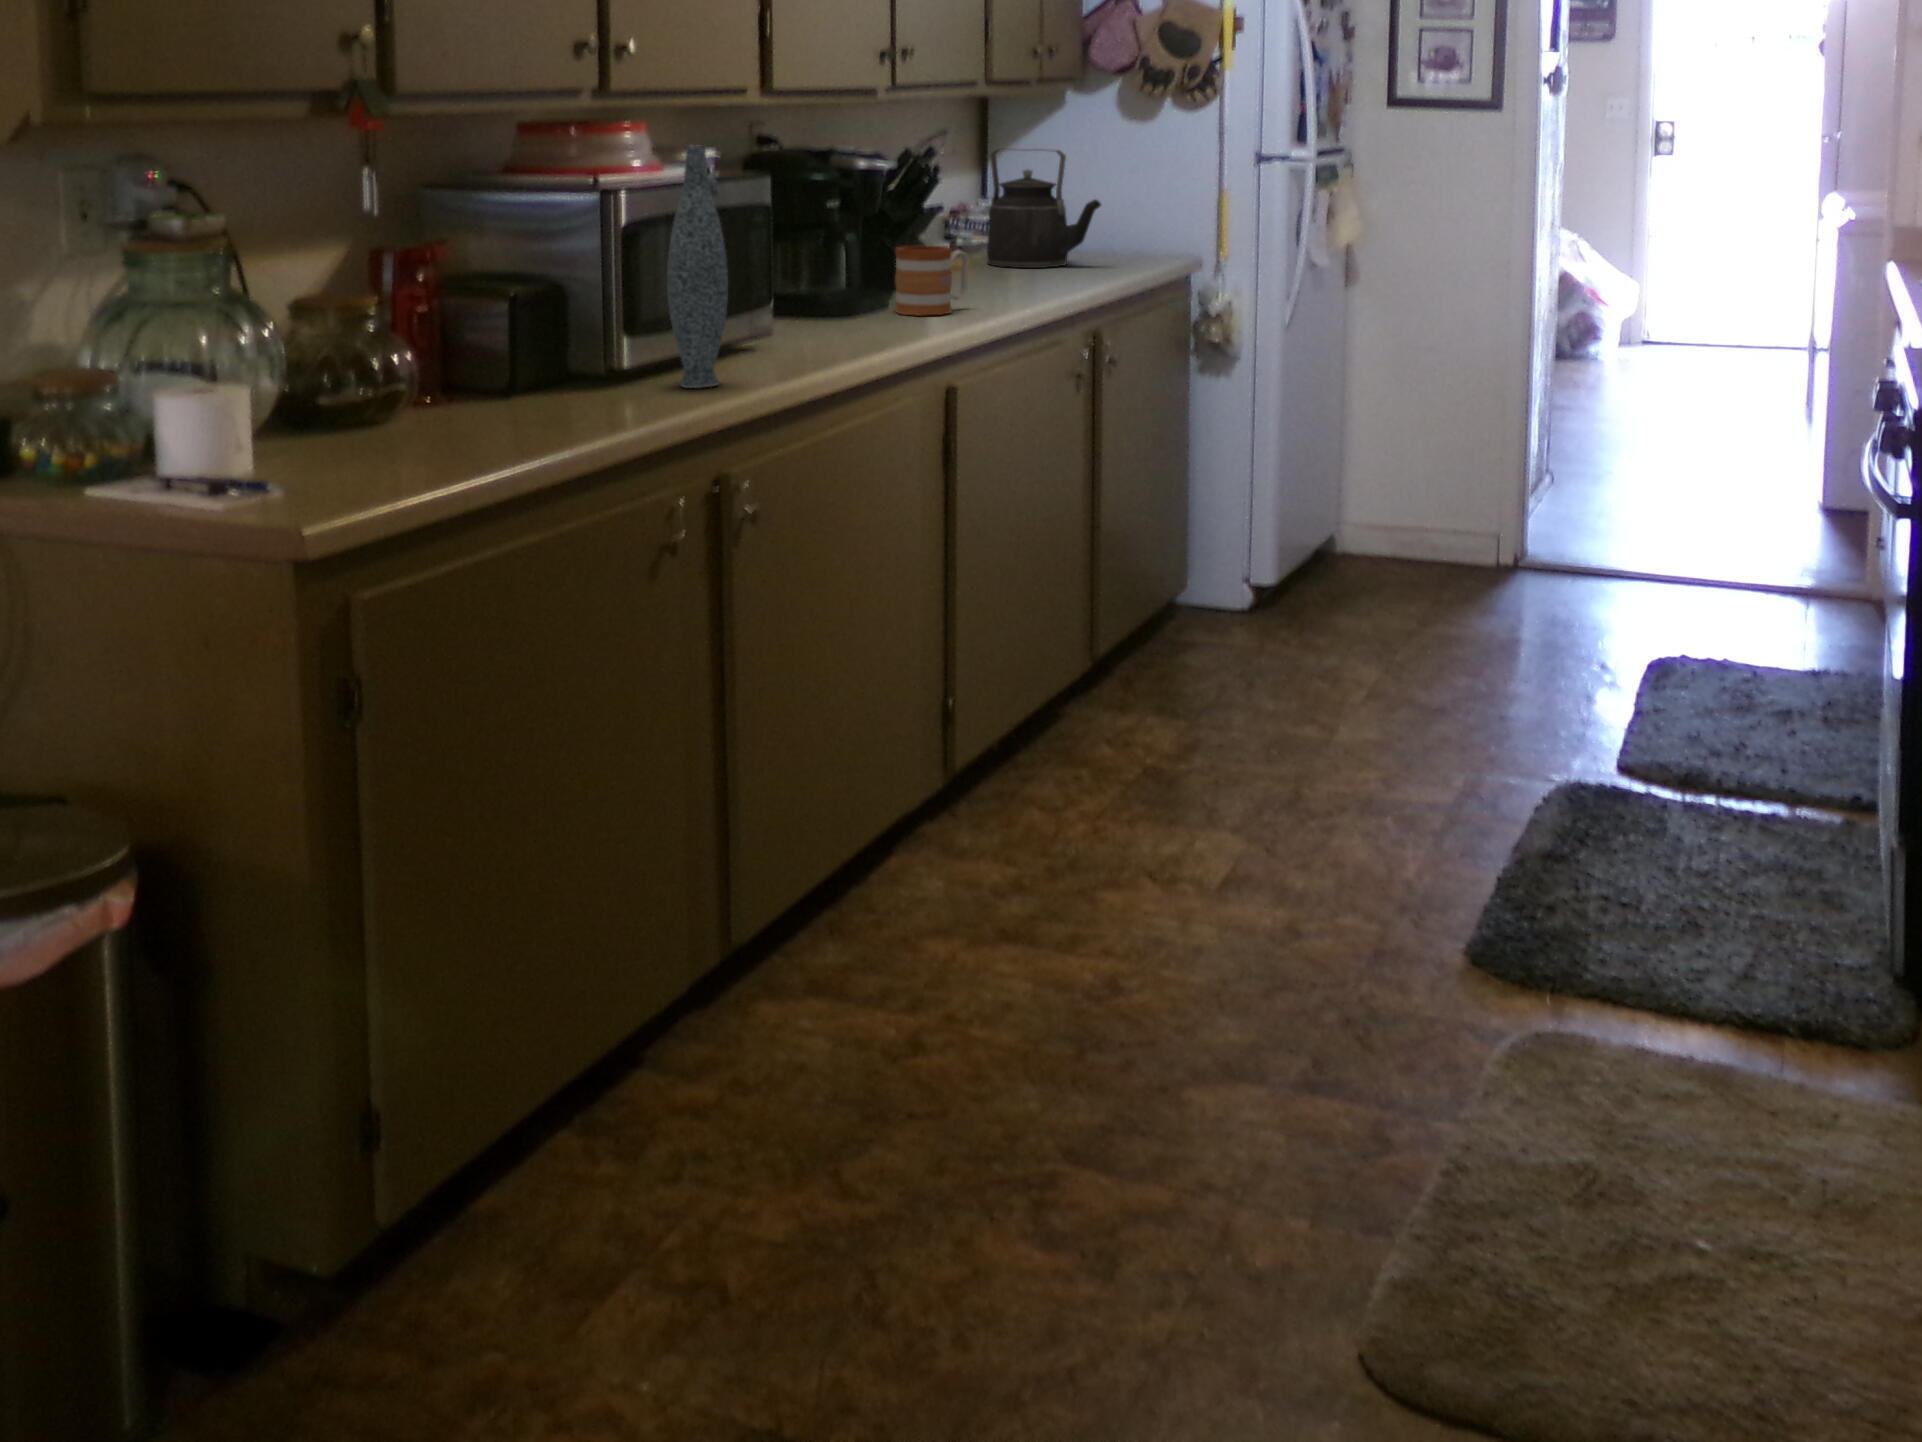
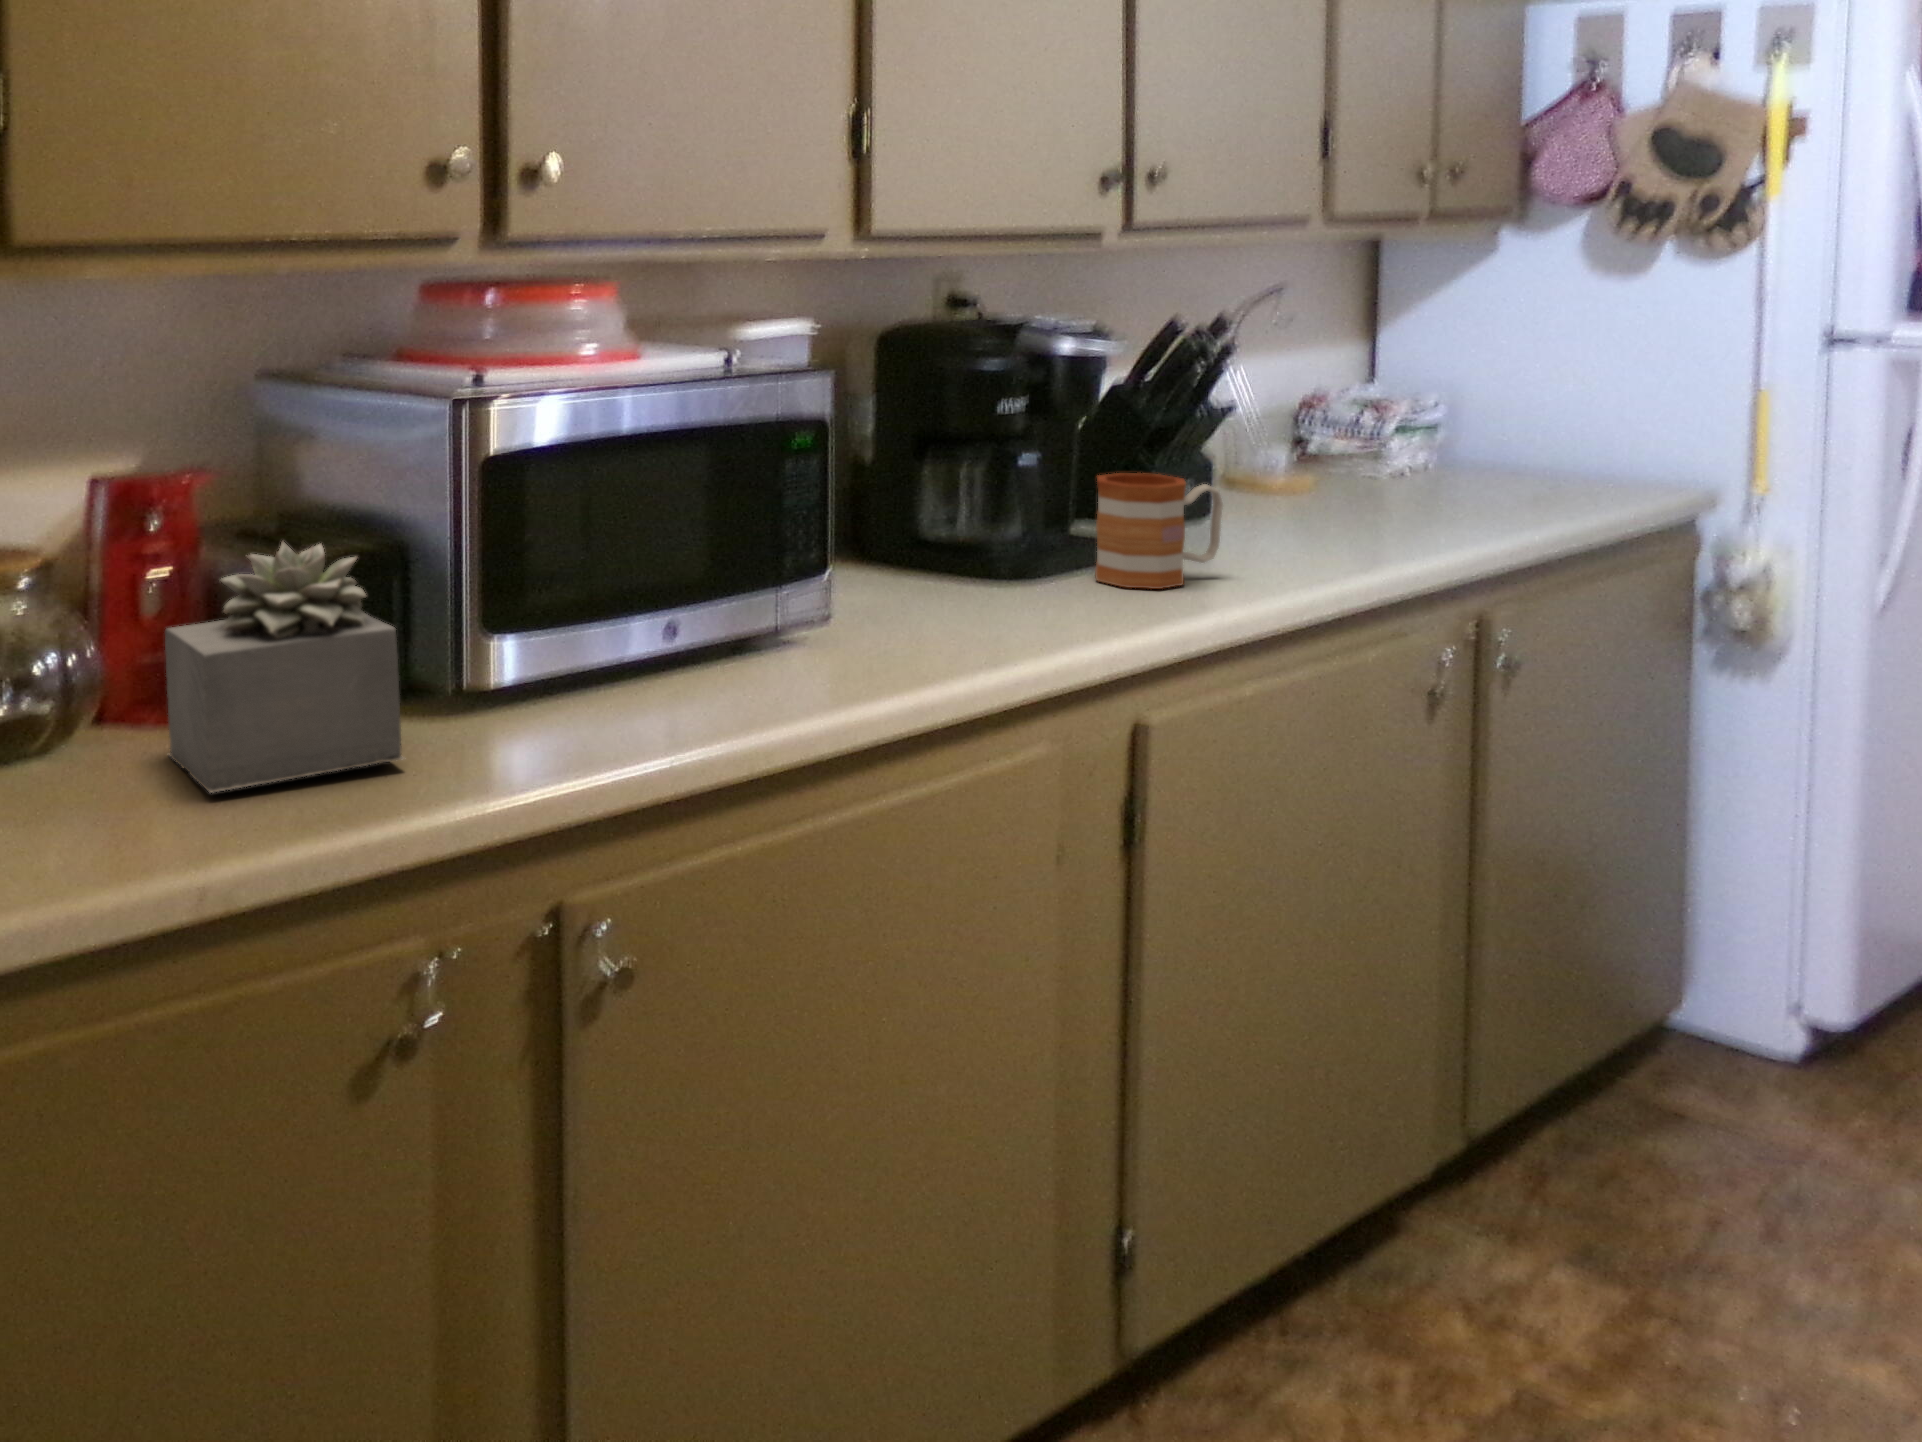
vase: present [667,145,728,388] -> none [515,331,625,736]
kettle: present [987,149,1101,268] -> none [1339,313,1526,495]
succulent plant: none [481,275,638,417] -> present [165,542,405,792]

